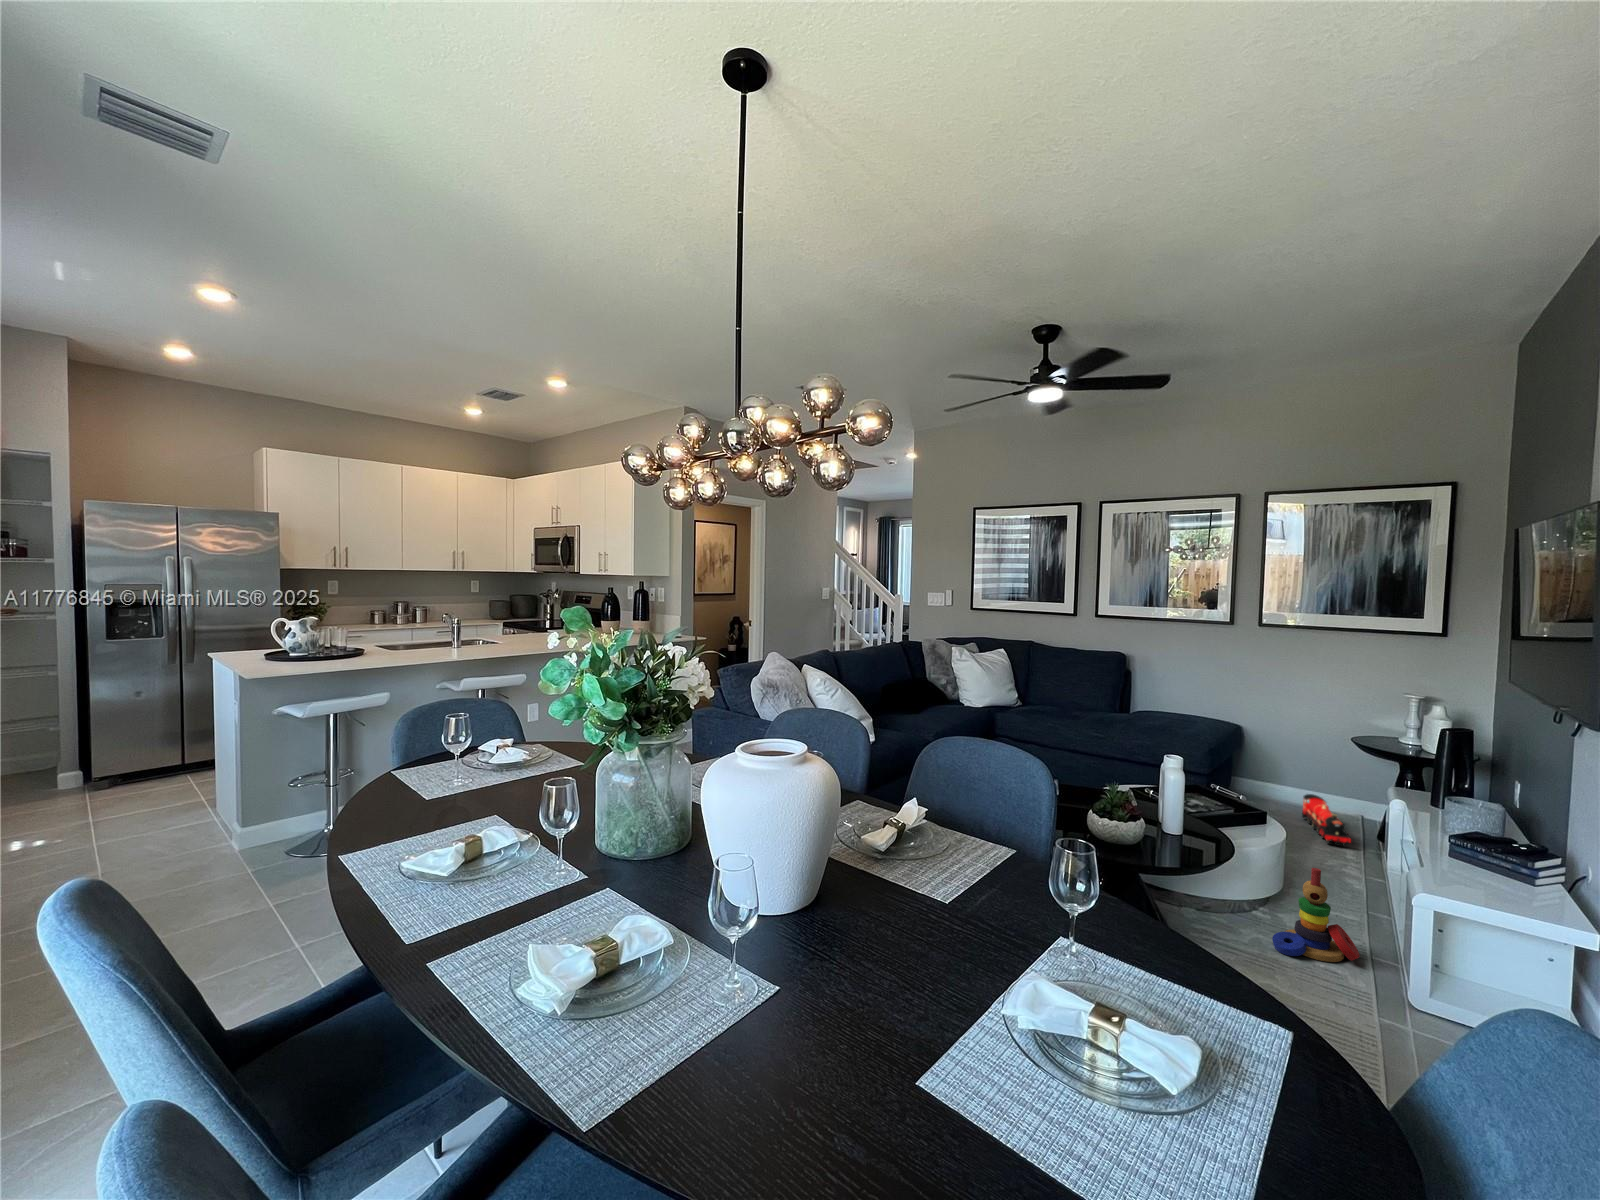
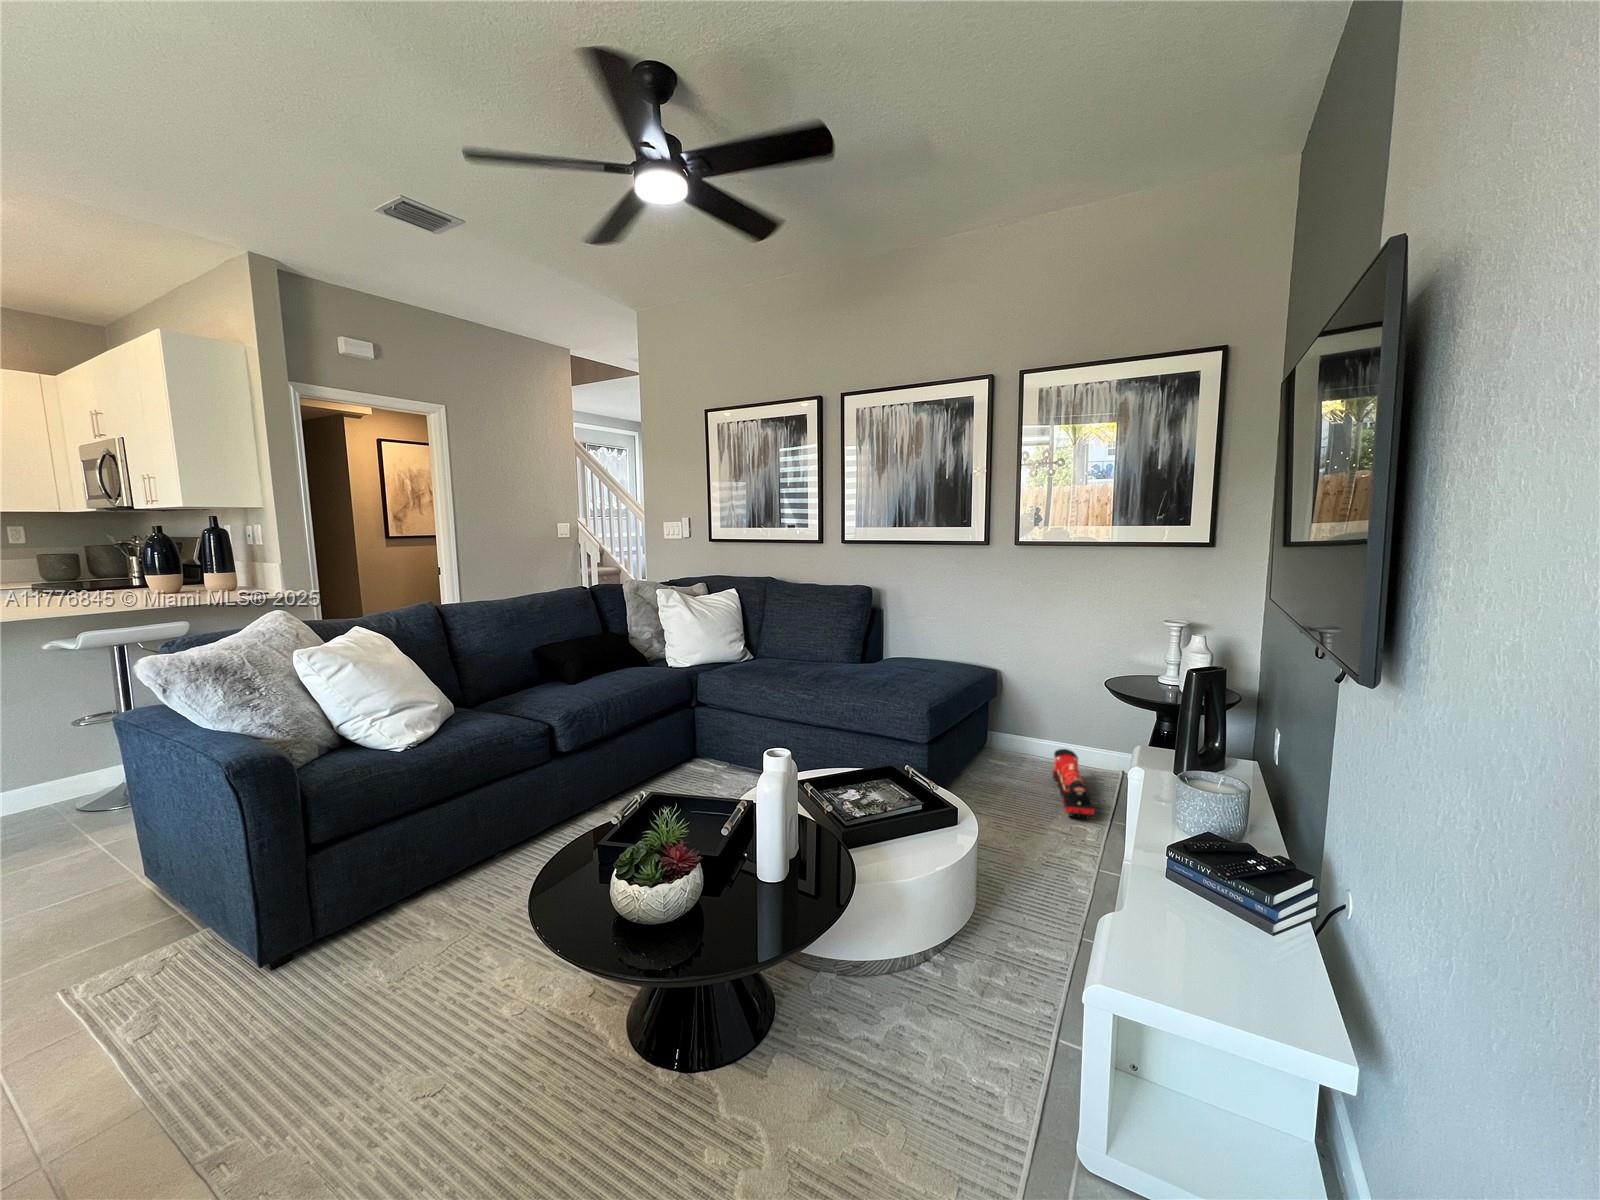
stacking toy: present [1272,868,1360,962] -> none [915,911,1036,1063]

